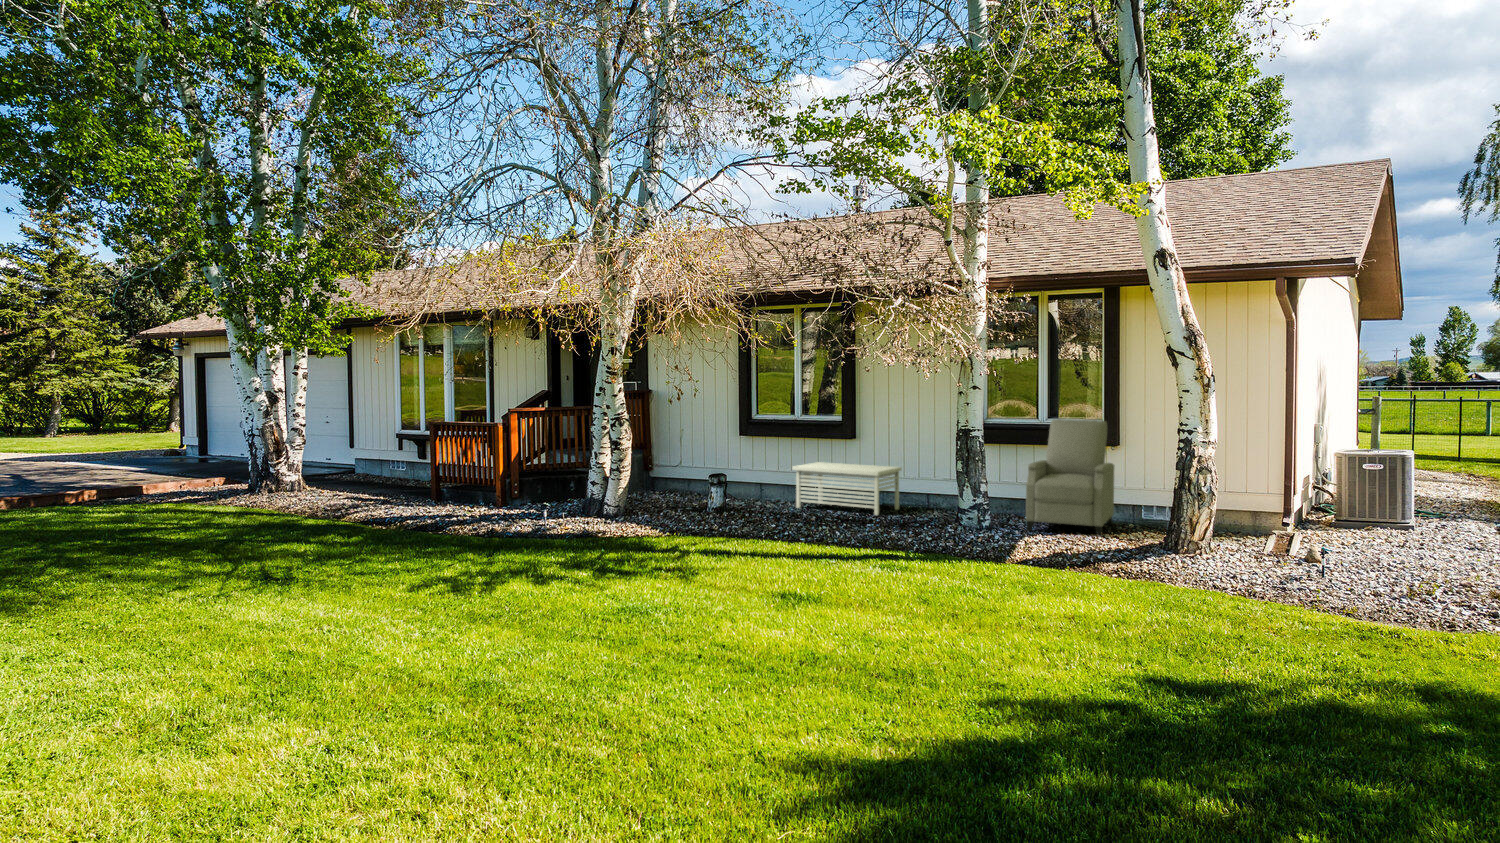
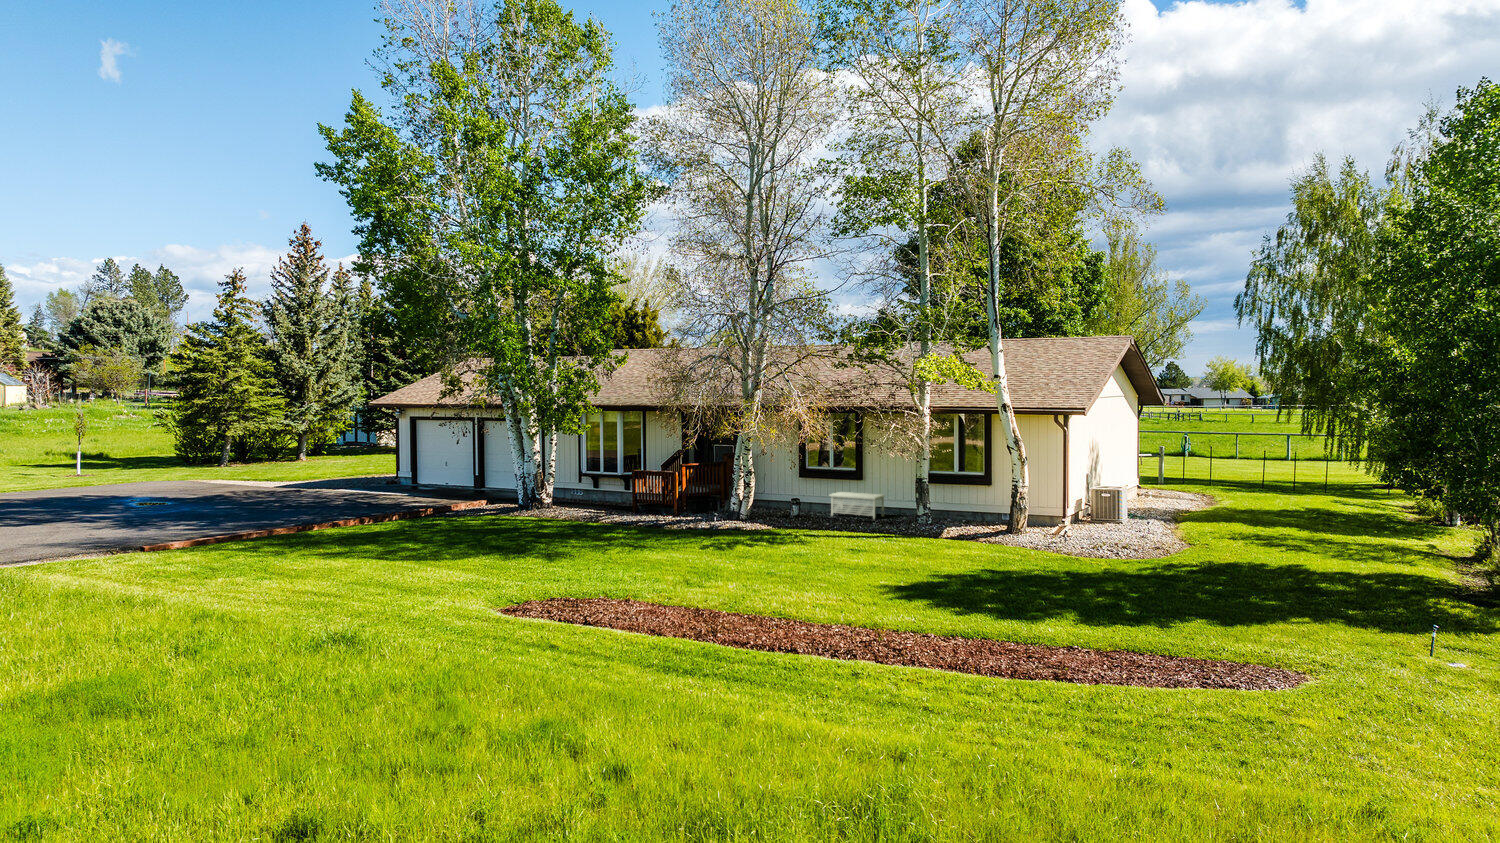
chair: present [1026,419,1114,537] -> none [948,472,988,528]

